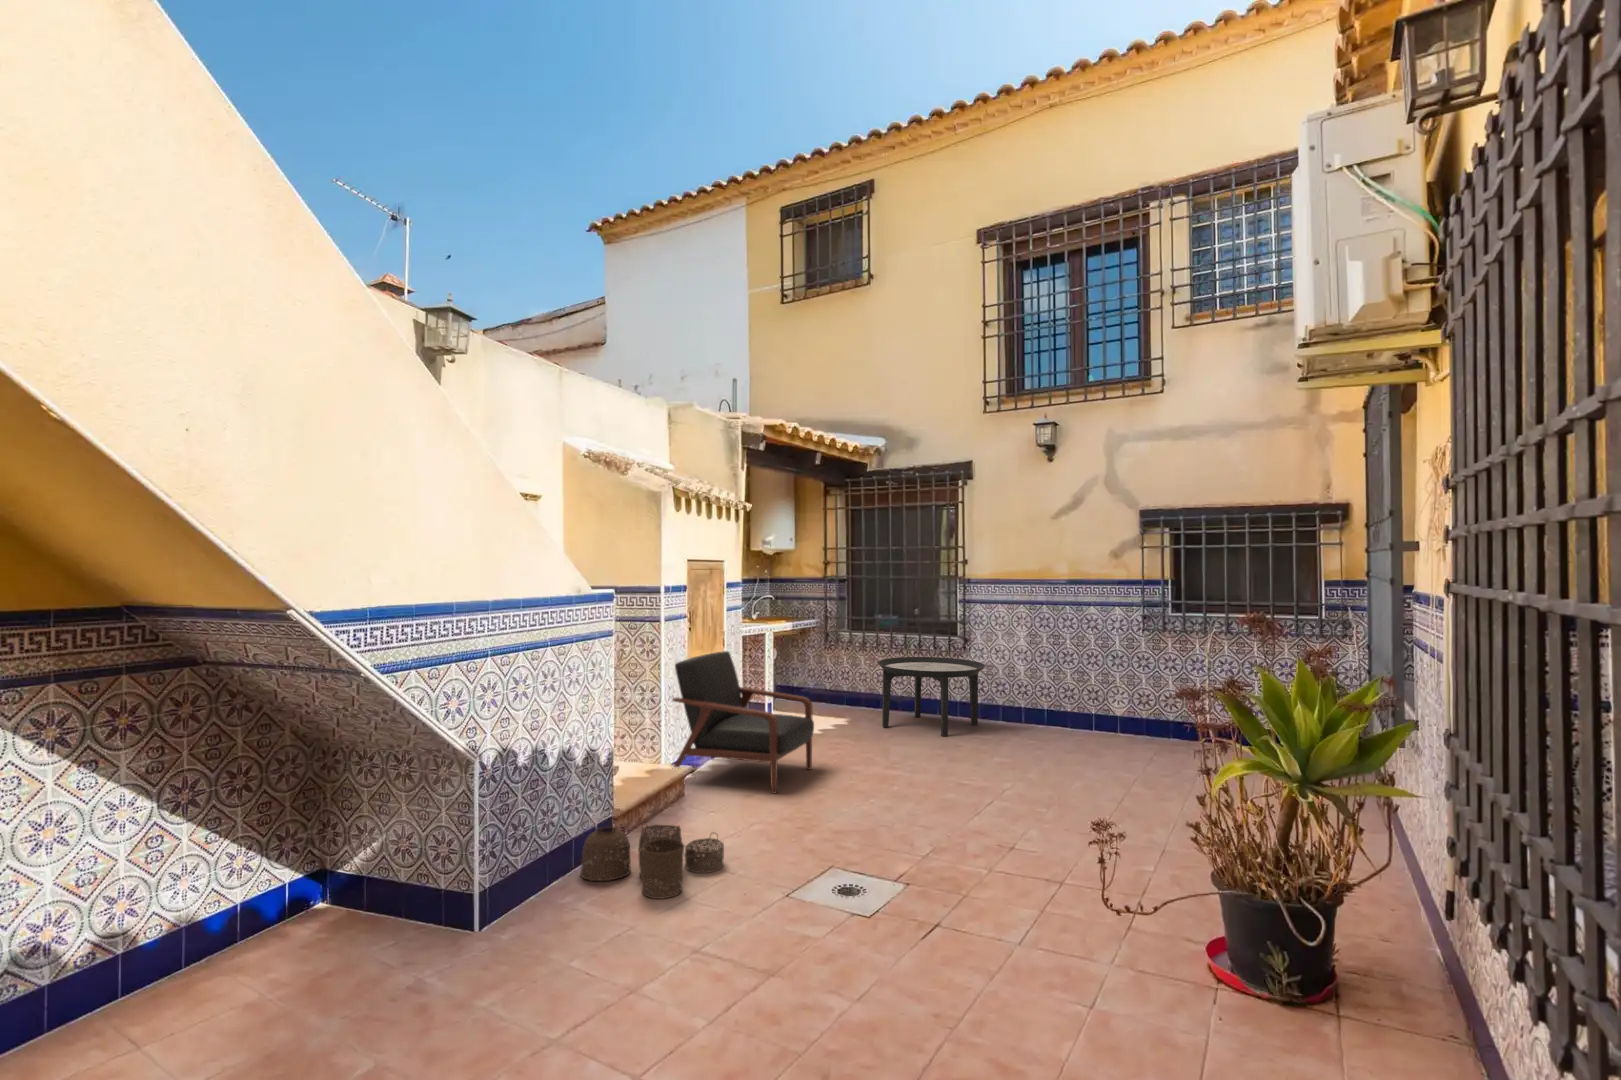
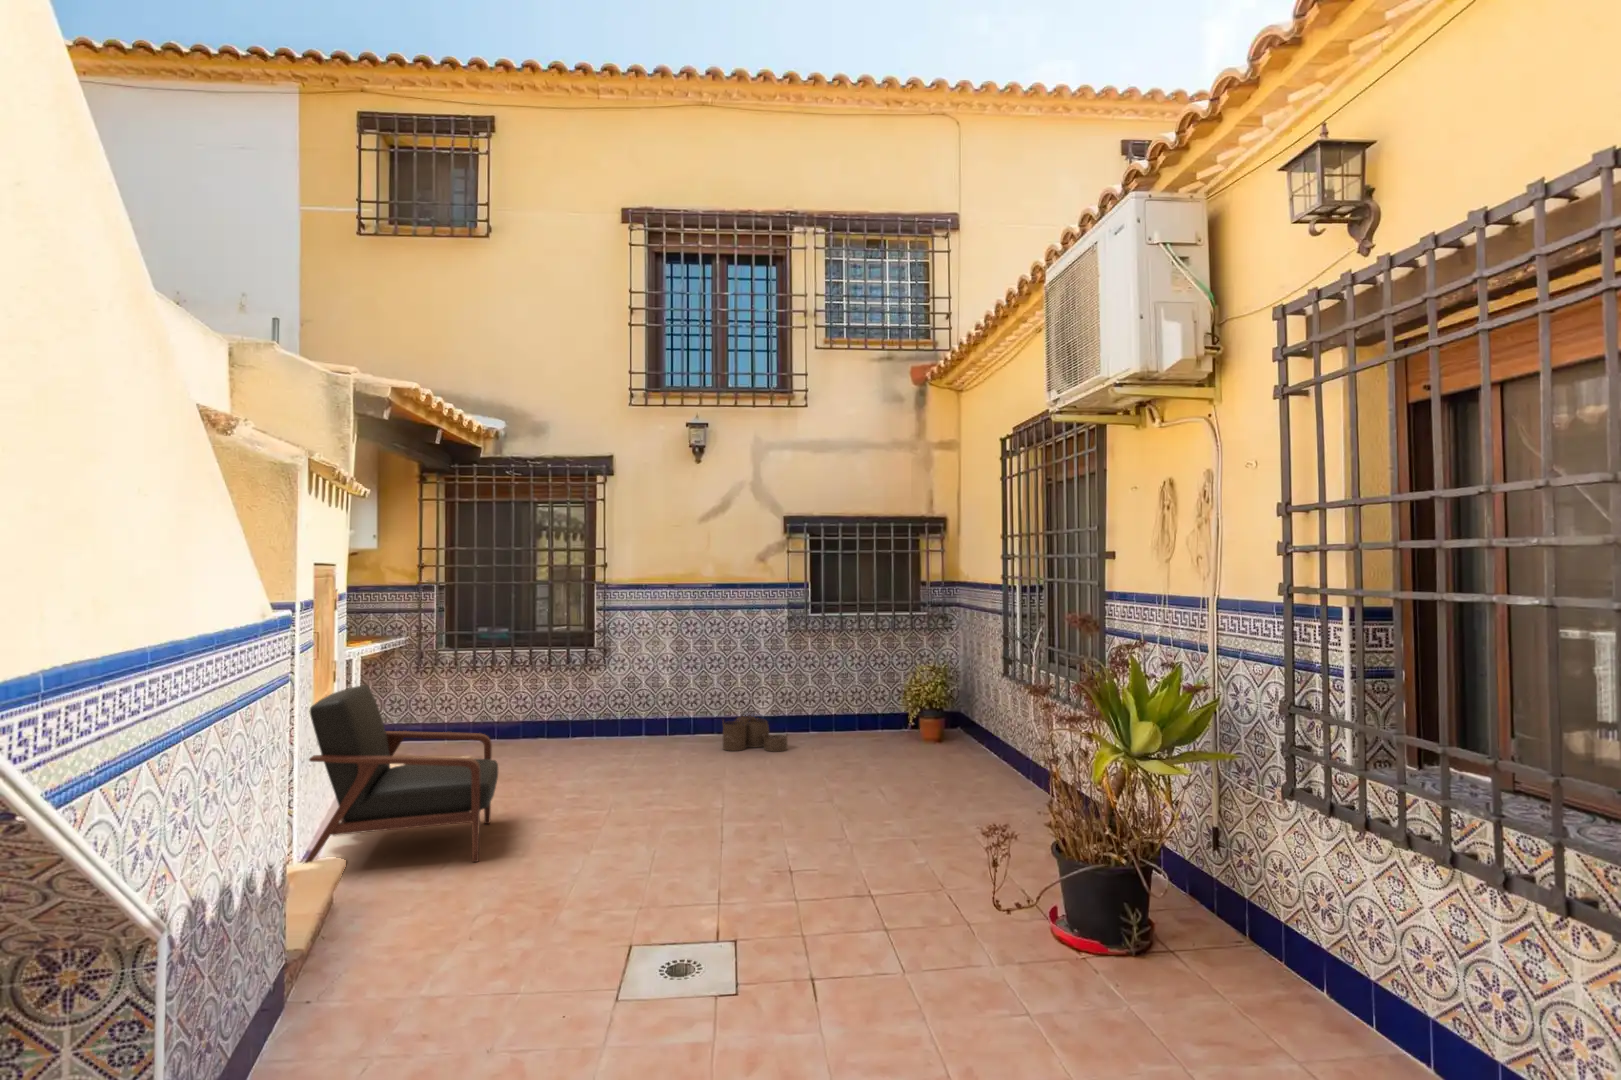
round table: present [877,657,985,737] -> none [512,673,637,761]
woven basket: present [580,825,724,899] -> present [723,713,787,752]

